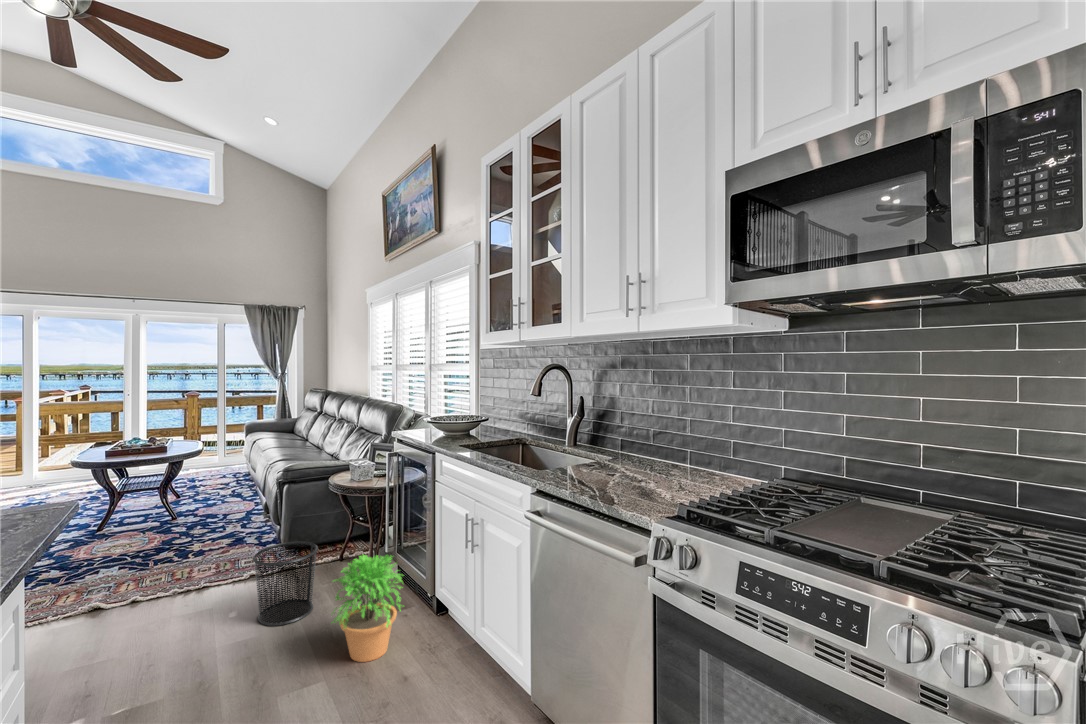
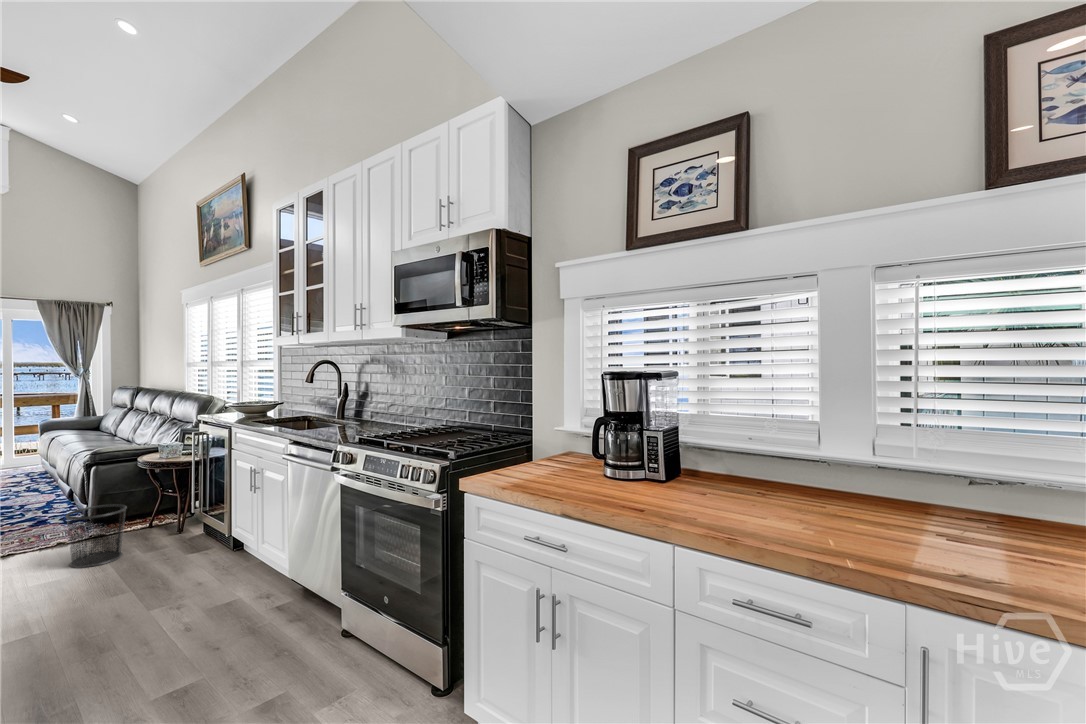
potted plant: present [334,555,401,662] -> none [138,500,202,577]

